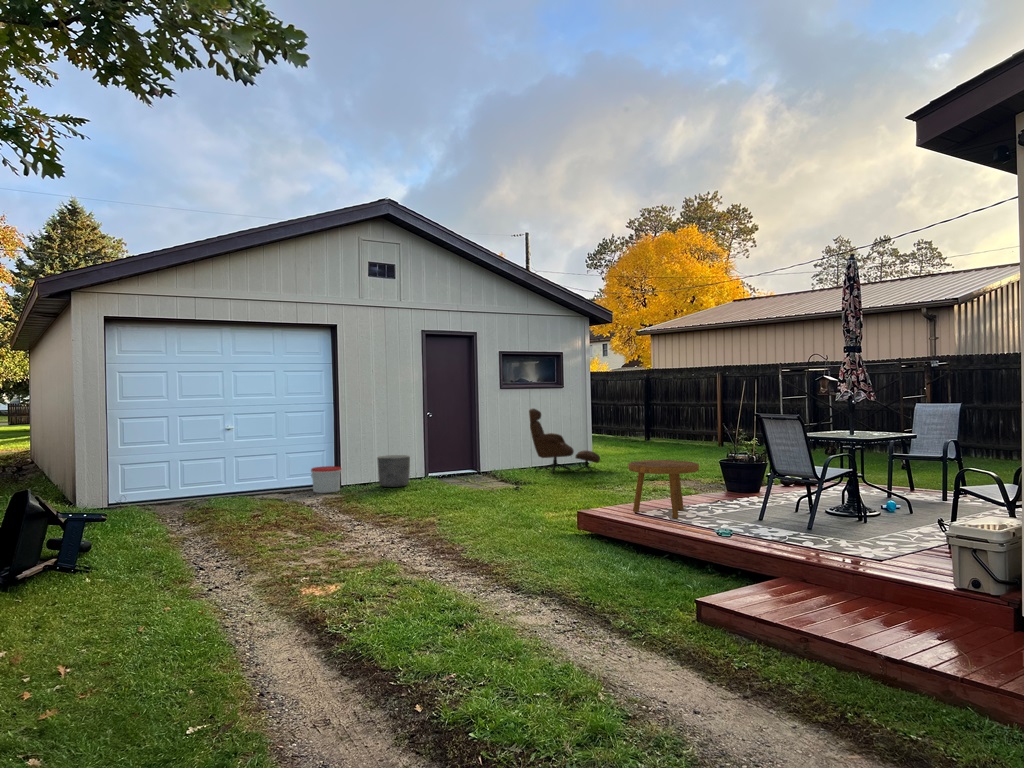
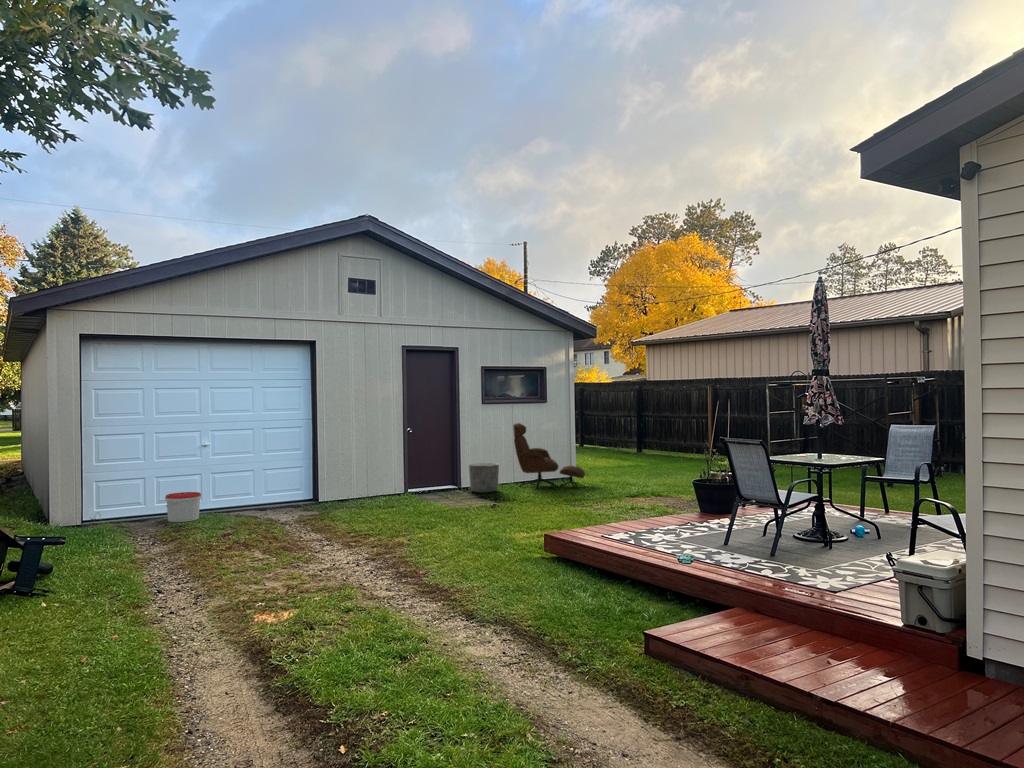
planter: present [377,455,410,487] -> present [469,463,499,493]
footstool: present [628,460,699,518] -> none [596,482,667,542]
bucket: present [311,466,342,493] -> present [165,492,201,522]

